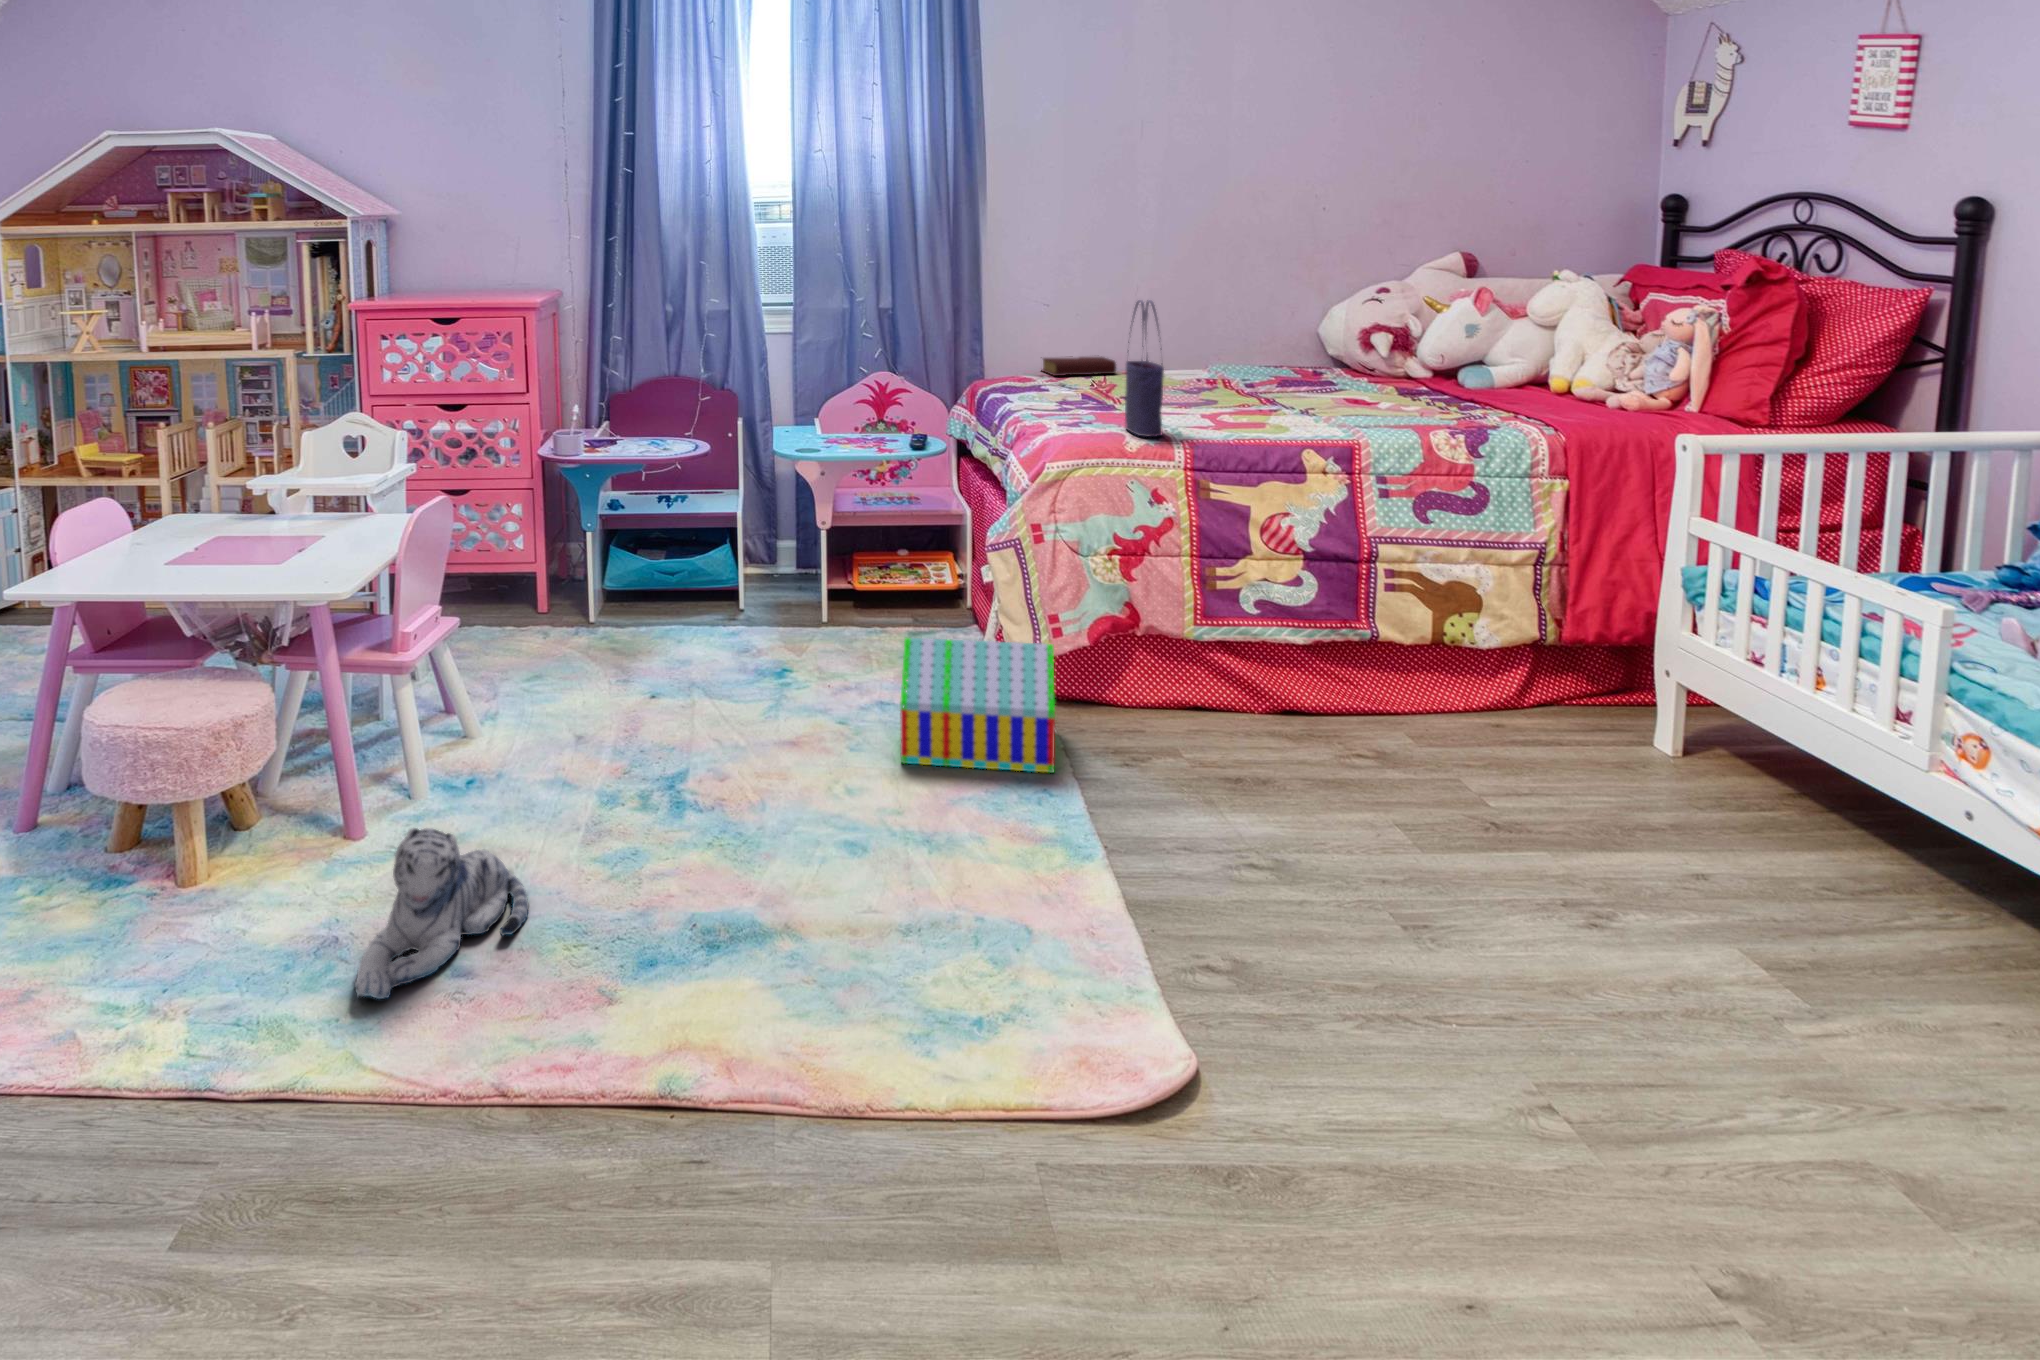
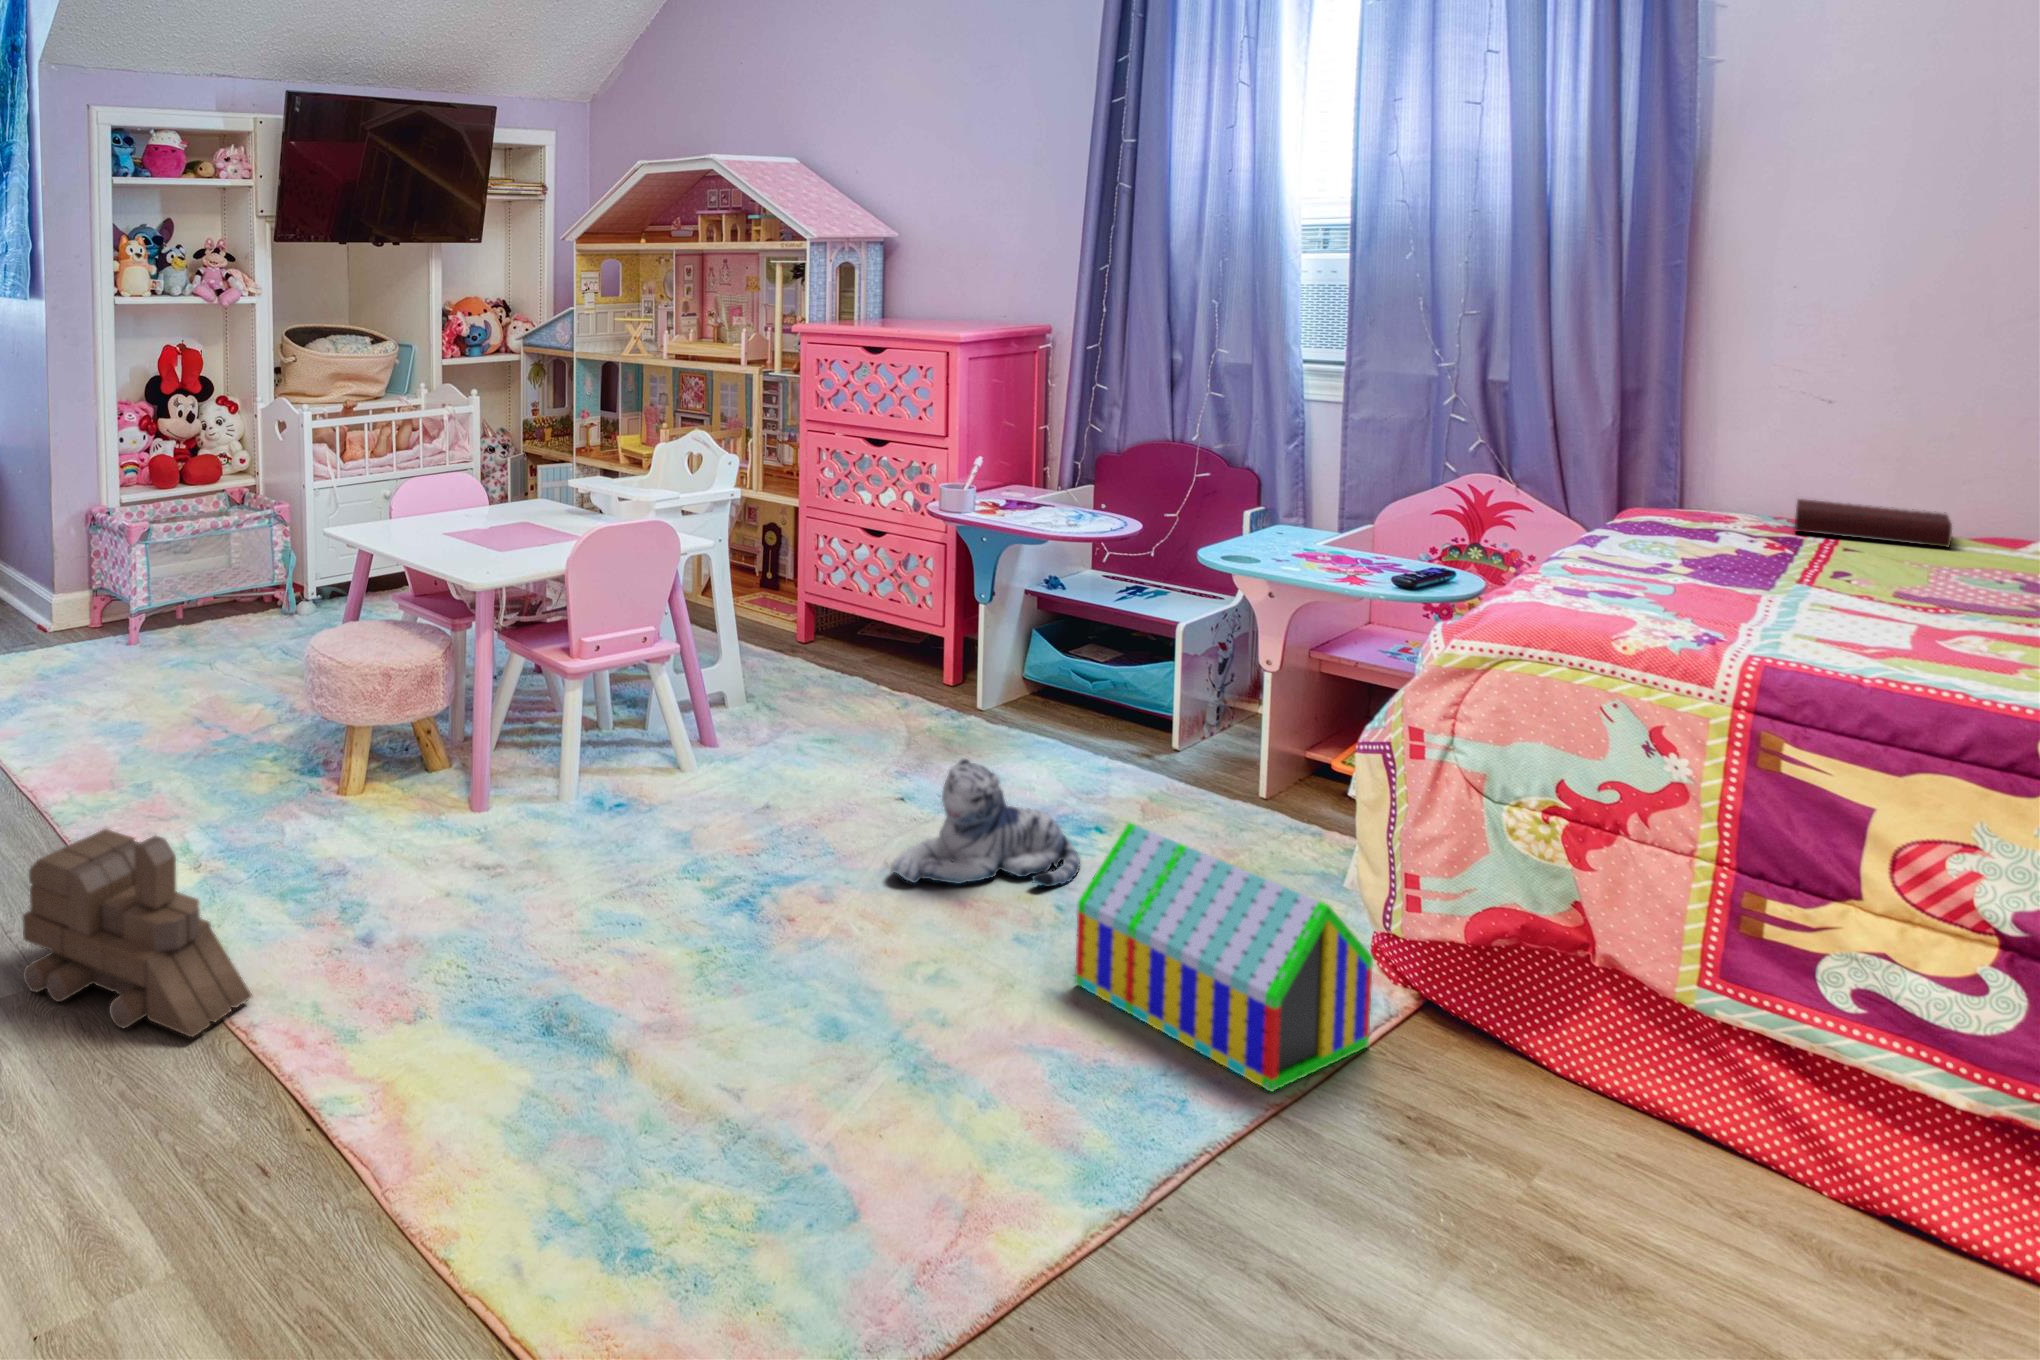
tote bag: present [1125,300,1164,437] -> none [1645,398,1722,639]
plush toy: present [355,828,529,999] -> present [890,758,1080,887]
toy train: none [77,971,405,1253] -> present [23,829,252,1037]

